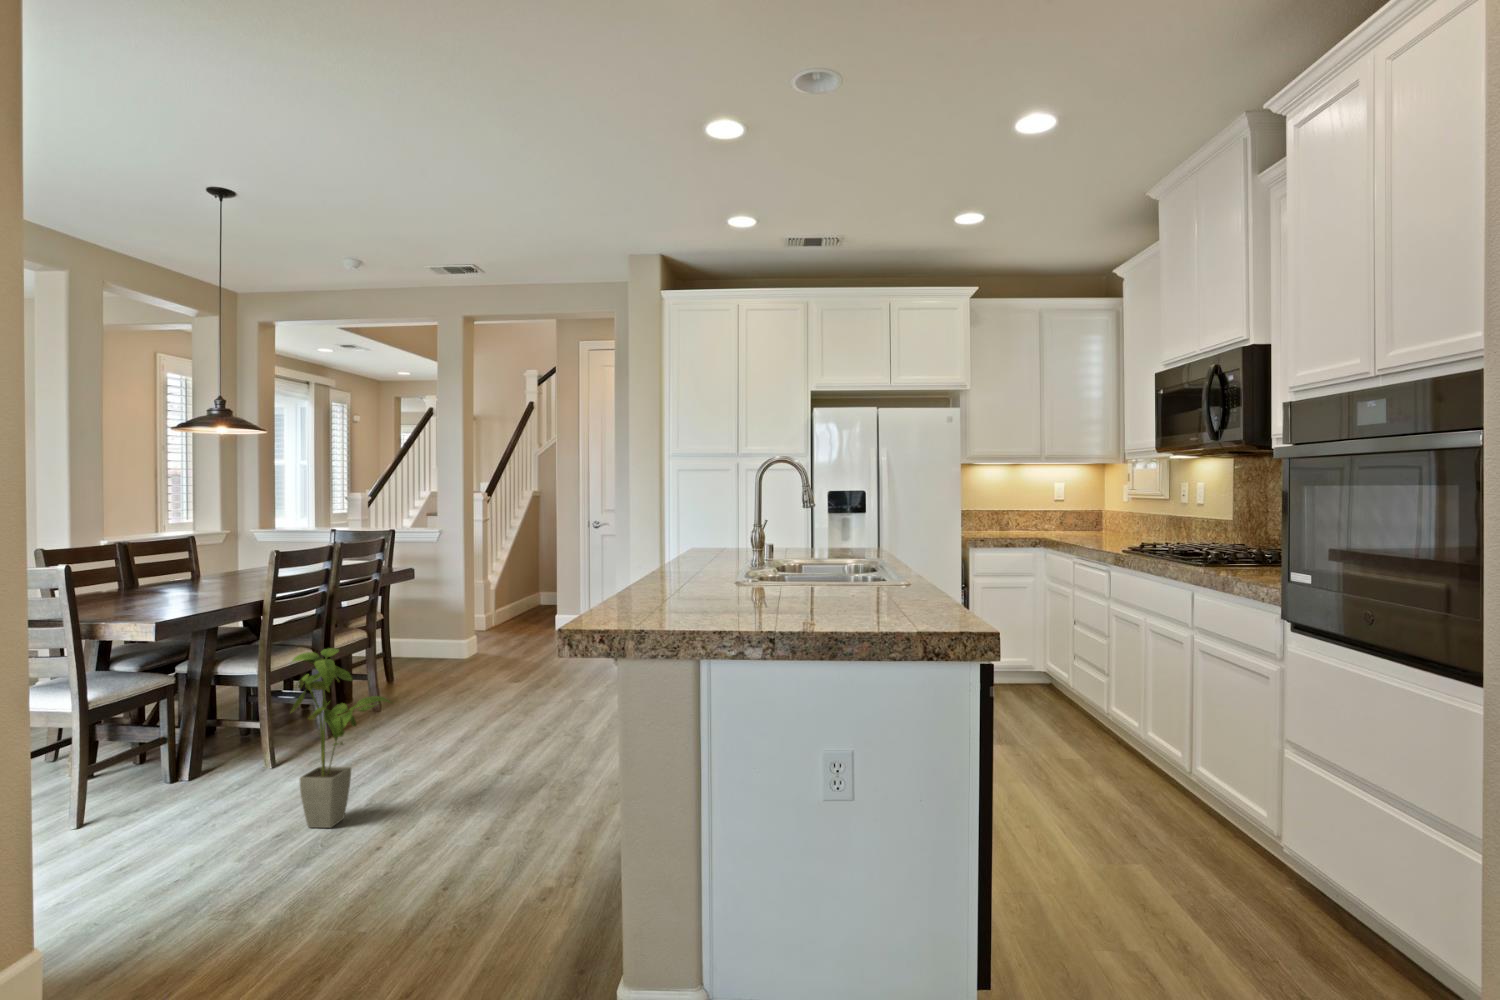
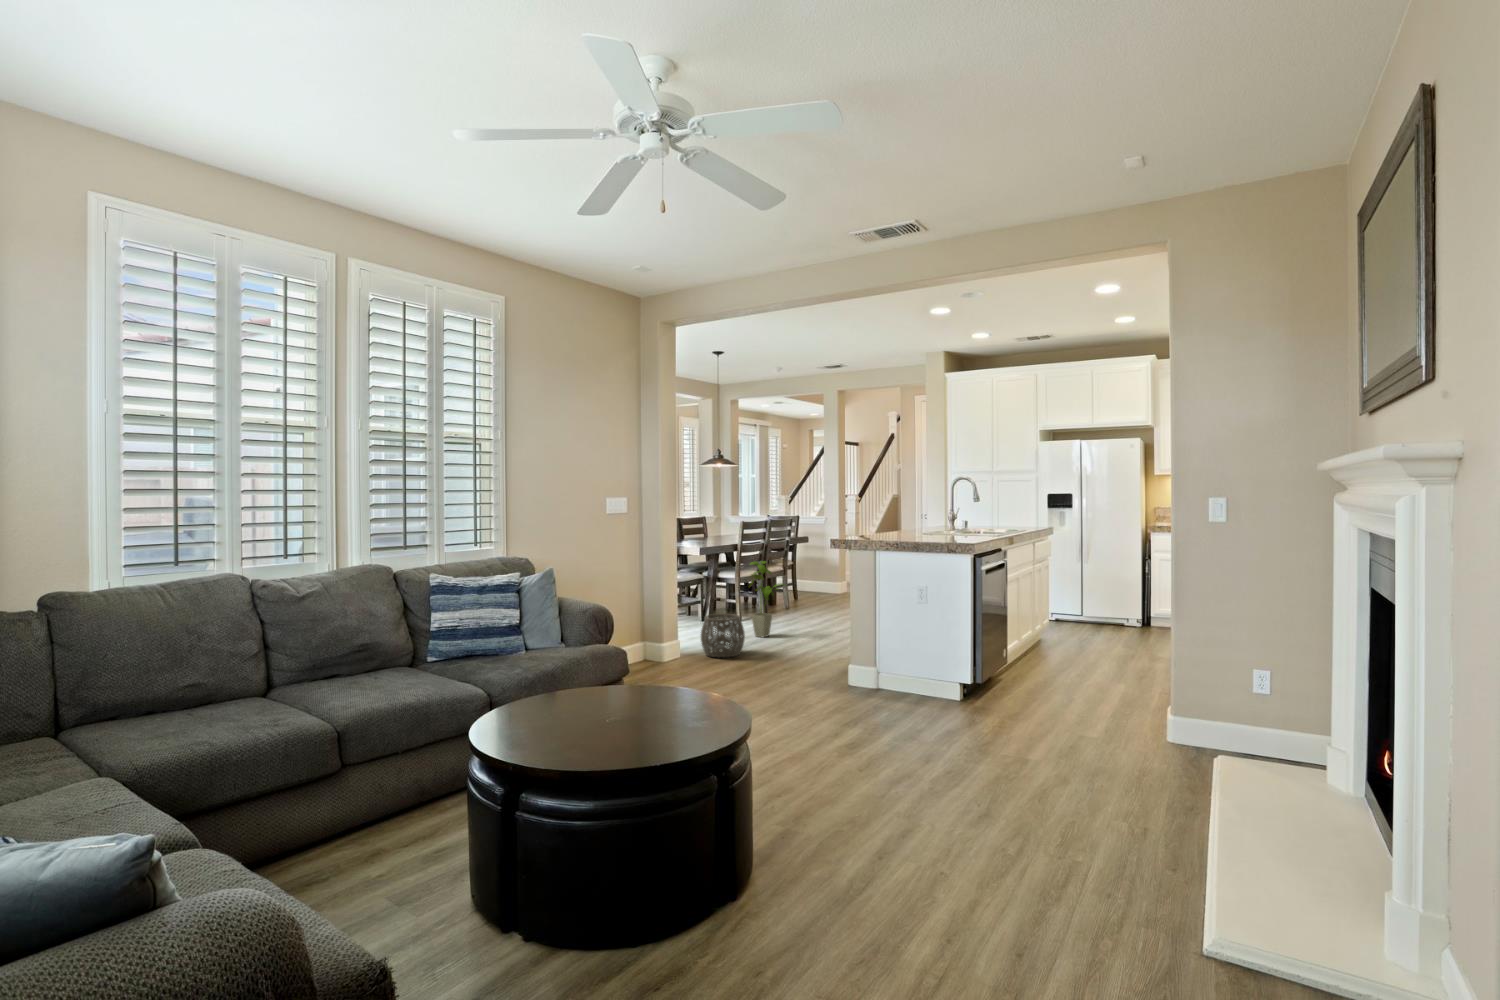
woven basket: none [130,813,279,962] -> present [701,614,745,658]

